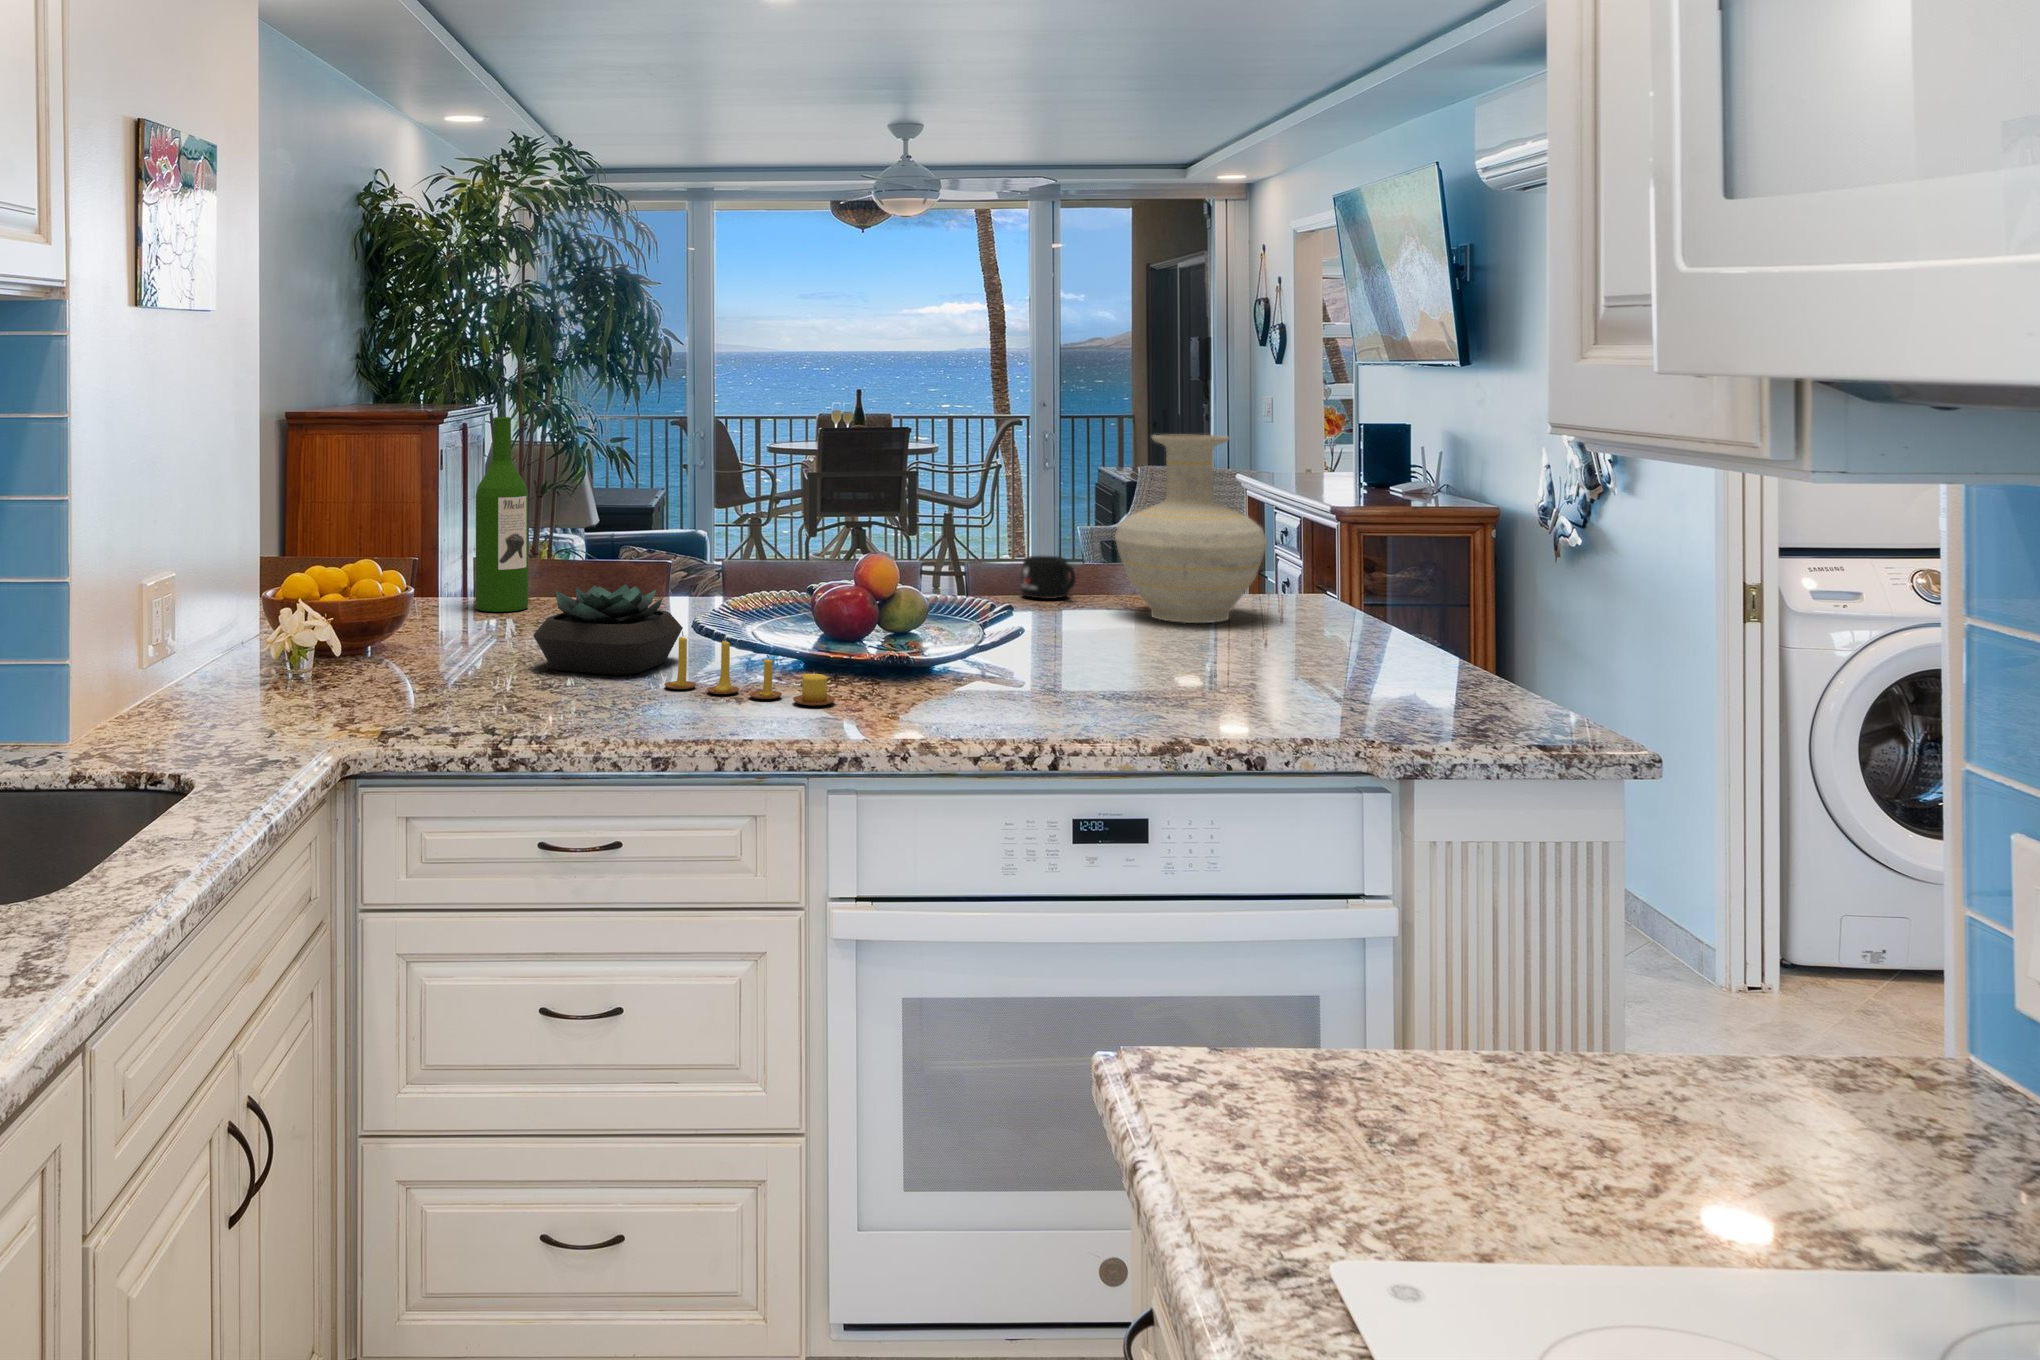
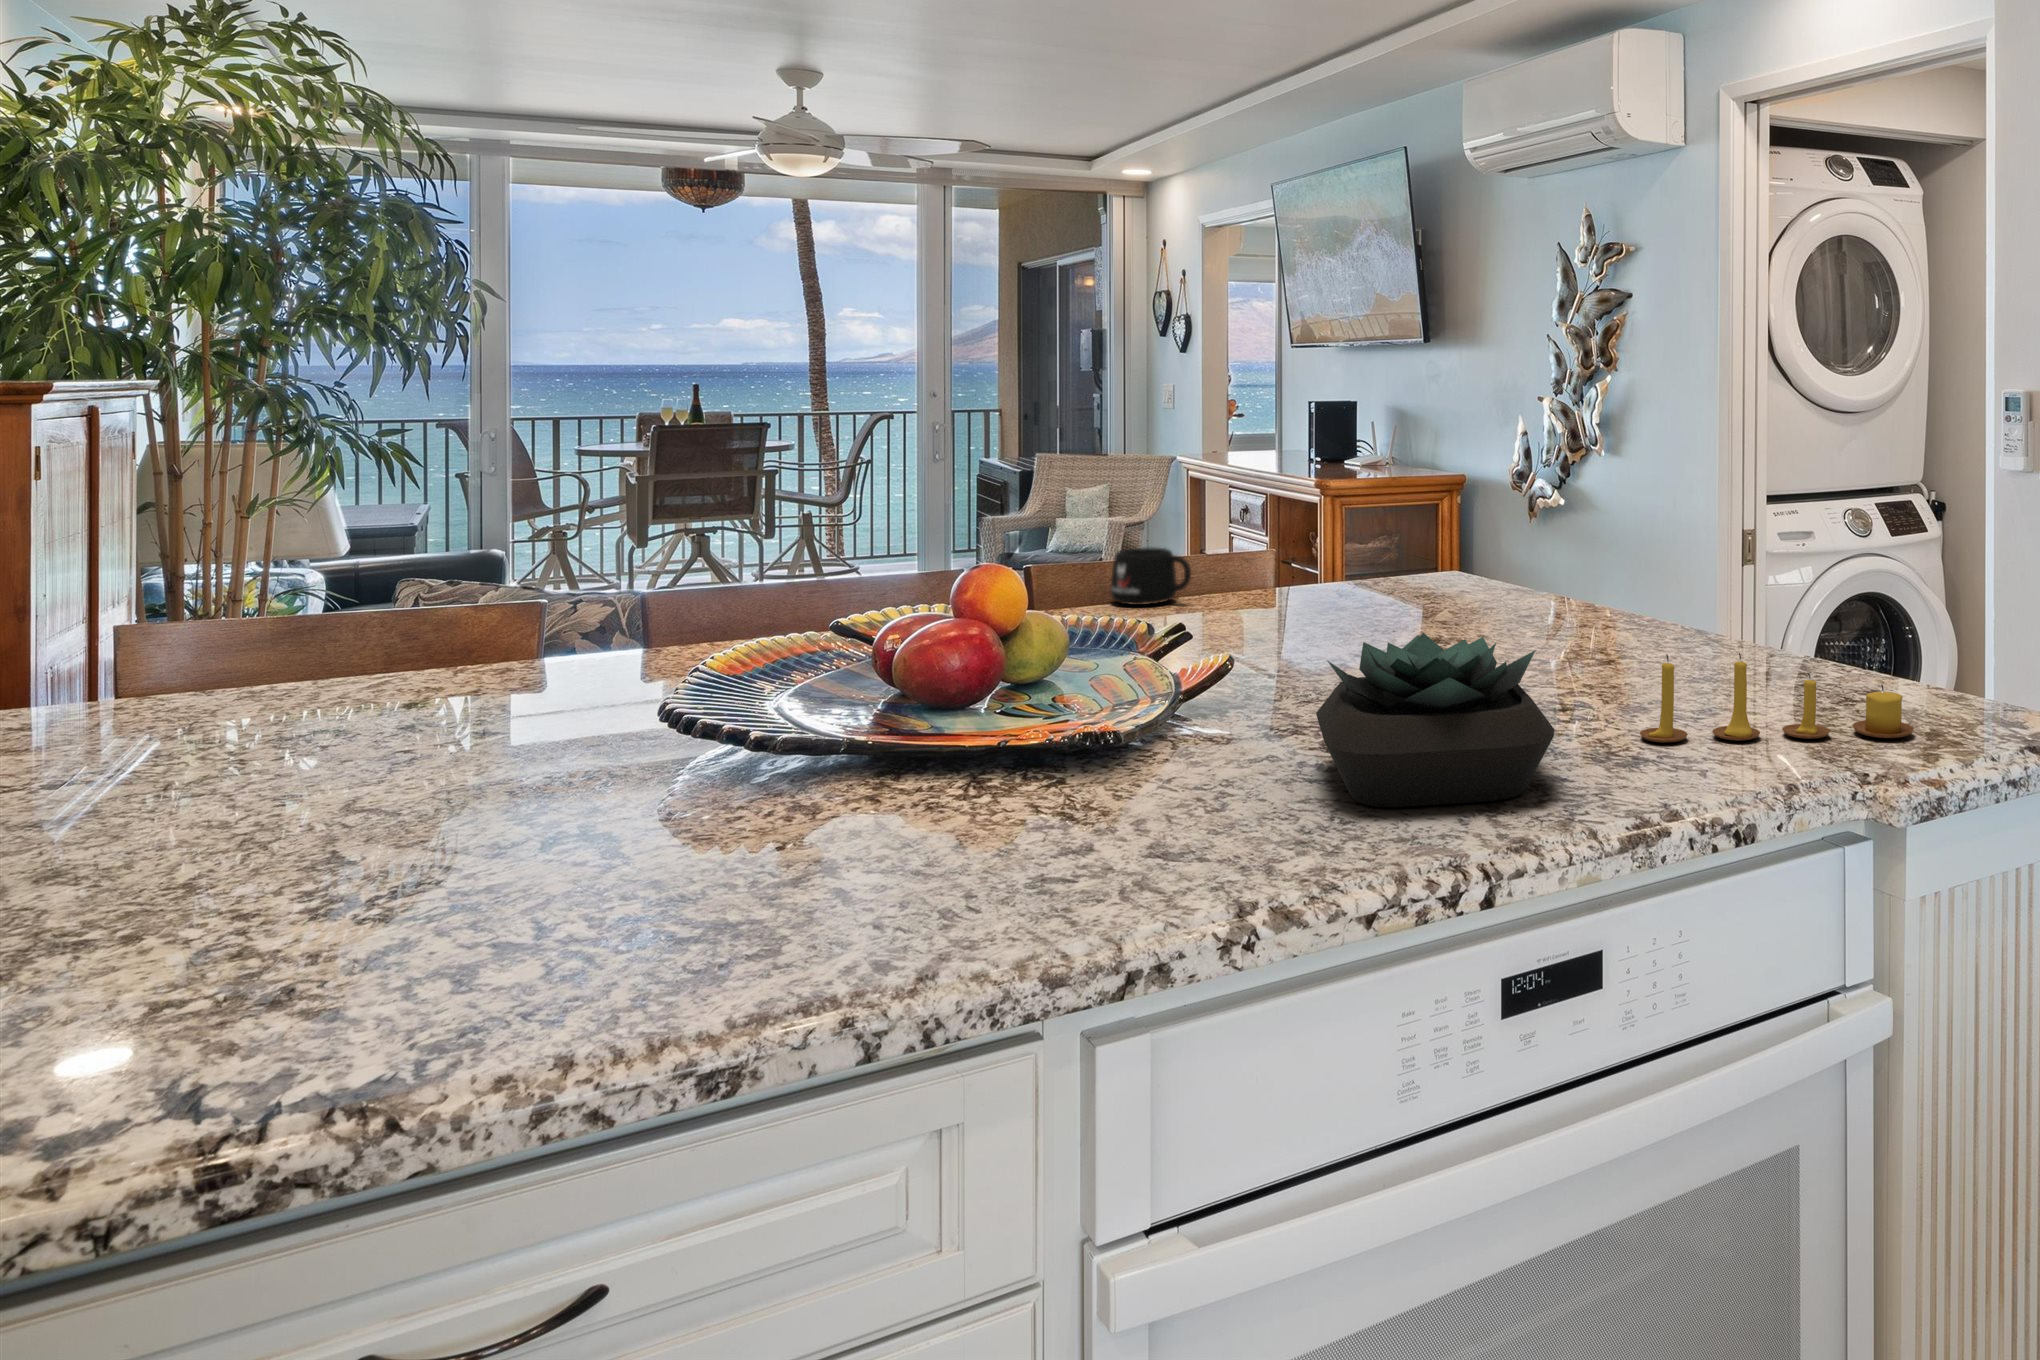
wine bottle: present [476,417,528,612] -> none [123,367,256,732]
vase: present [1115,435,1267,623] -> none [1260,383,1448,619]
succulent plant: present [533,584,683,675] -> present [1316,633,1554,807]
candle: present [664,632,835,706] -> present [1640,653,1914,742]

